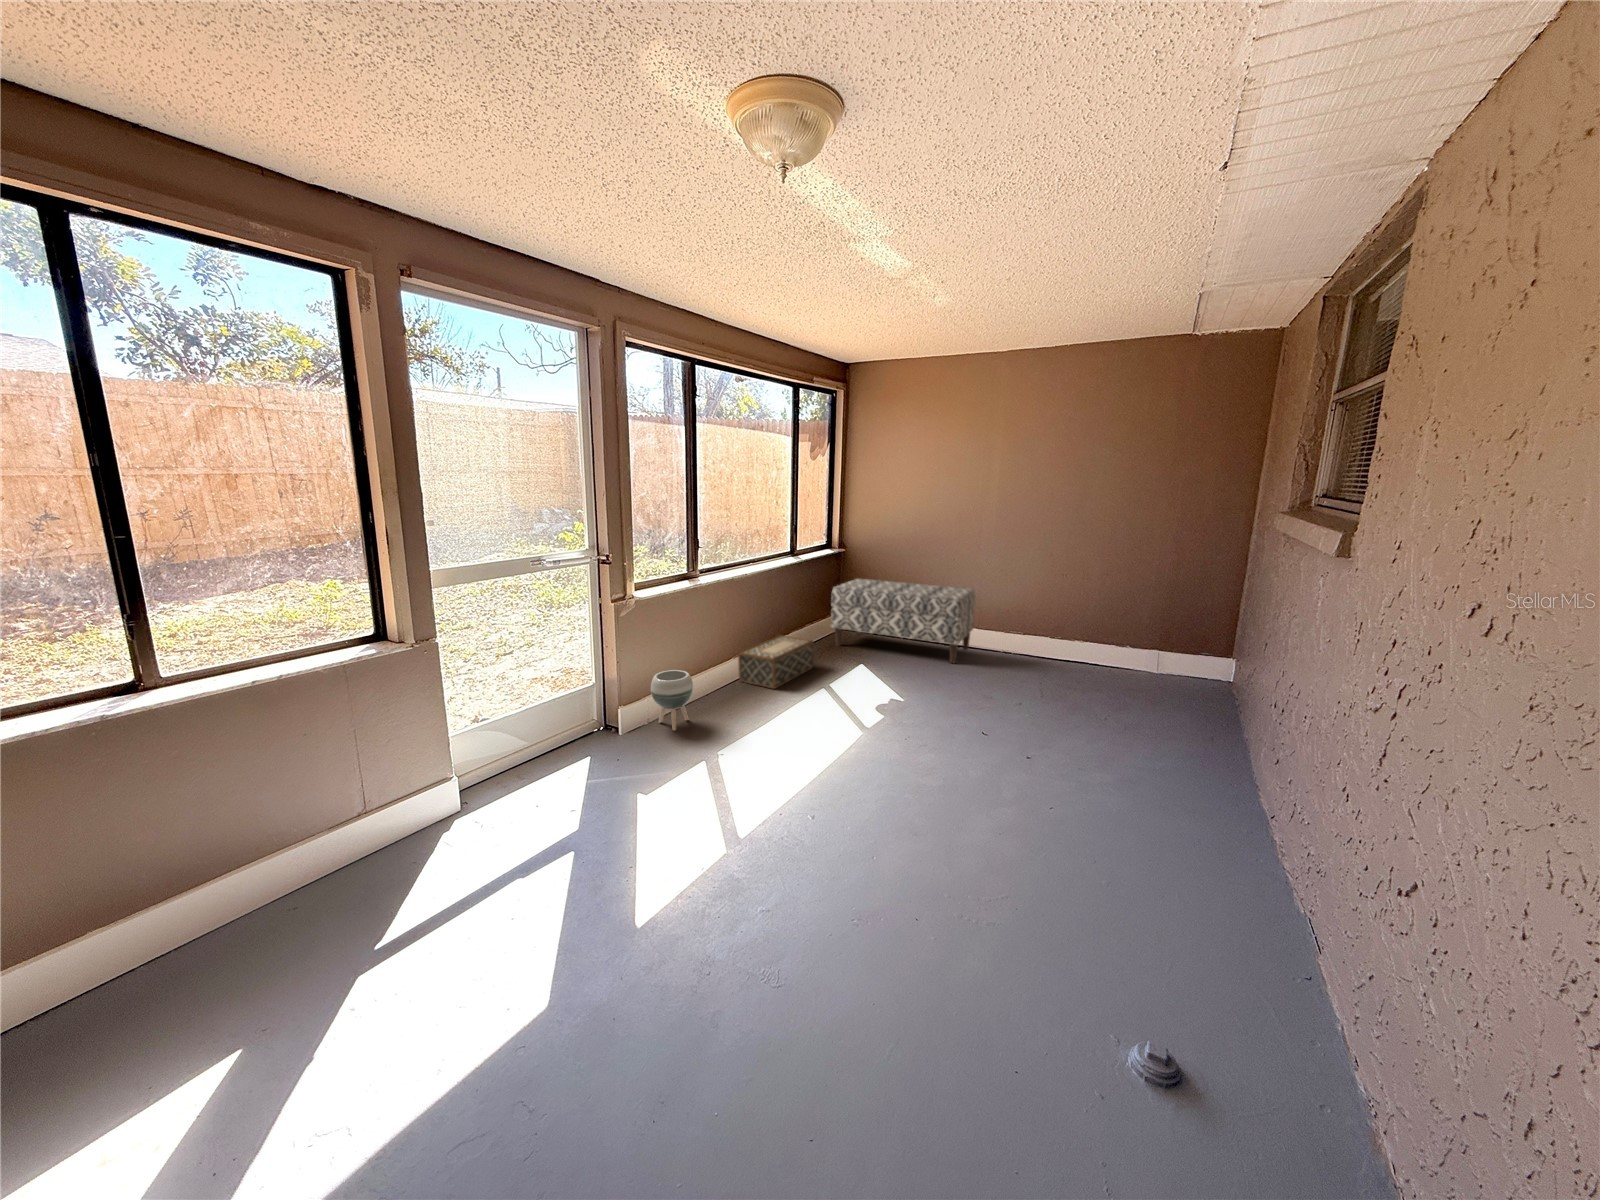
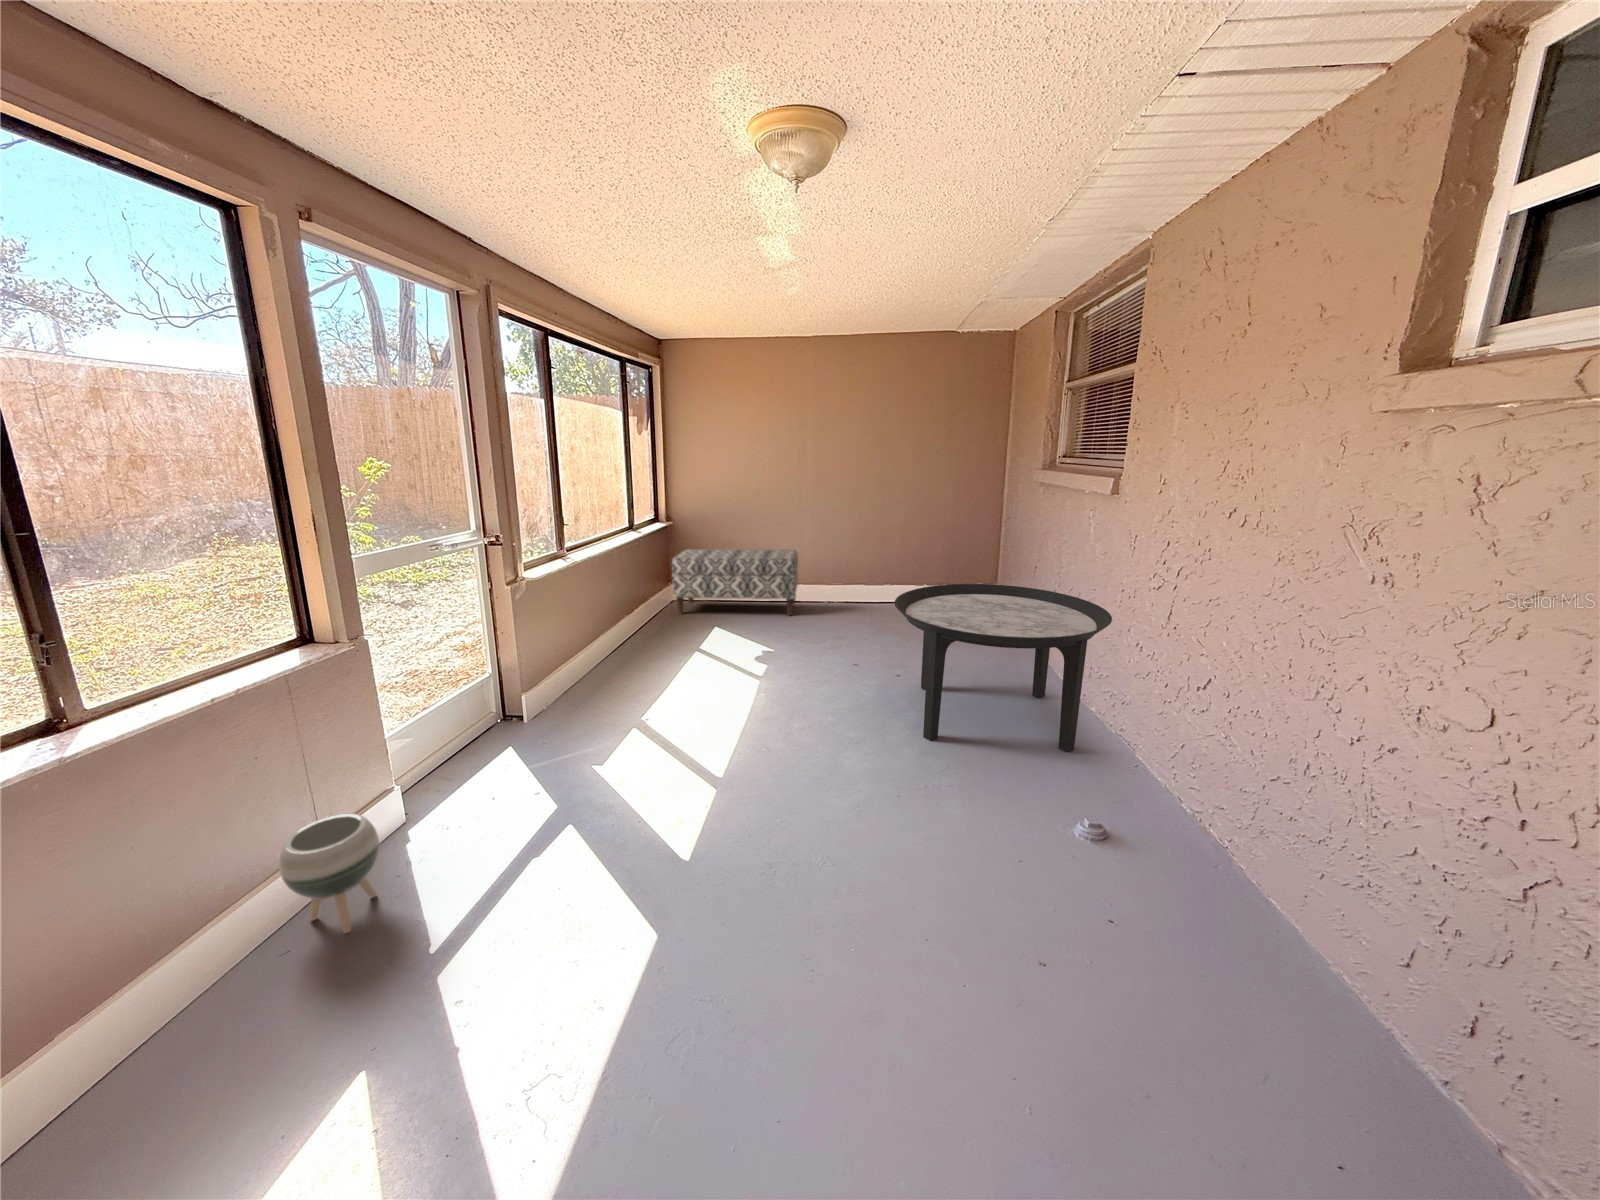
woven basket: present [738,635,814,689] -> none [608,608,673,658]
round table: none [1002,656,1370,960] -> present [894,584,1112,752]
planter: present [651,670,693,731] -> present [279,814,379,933]

